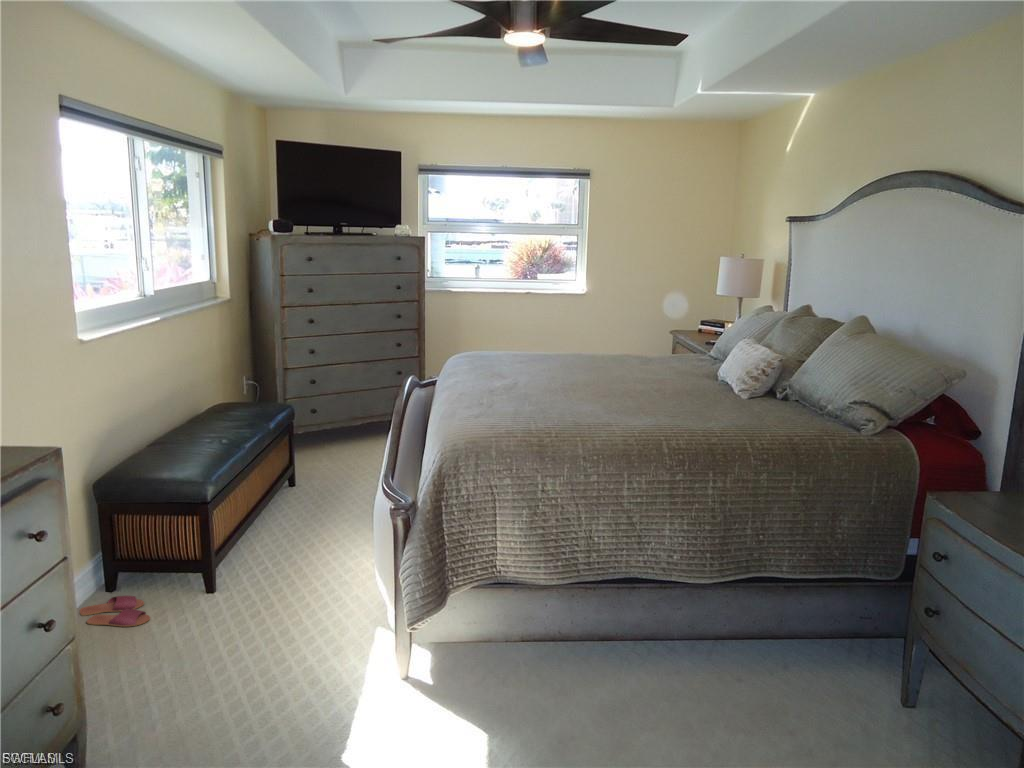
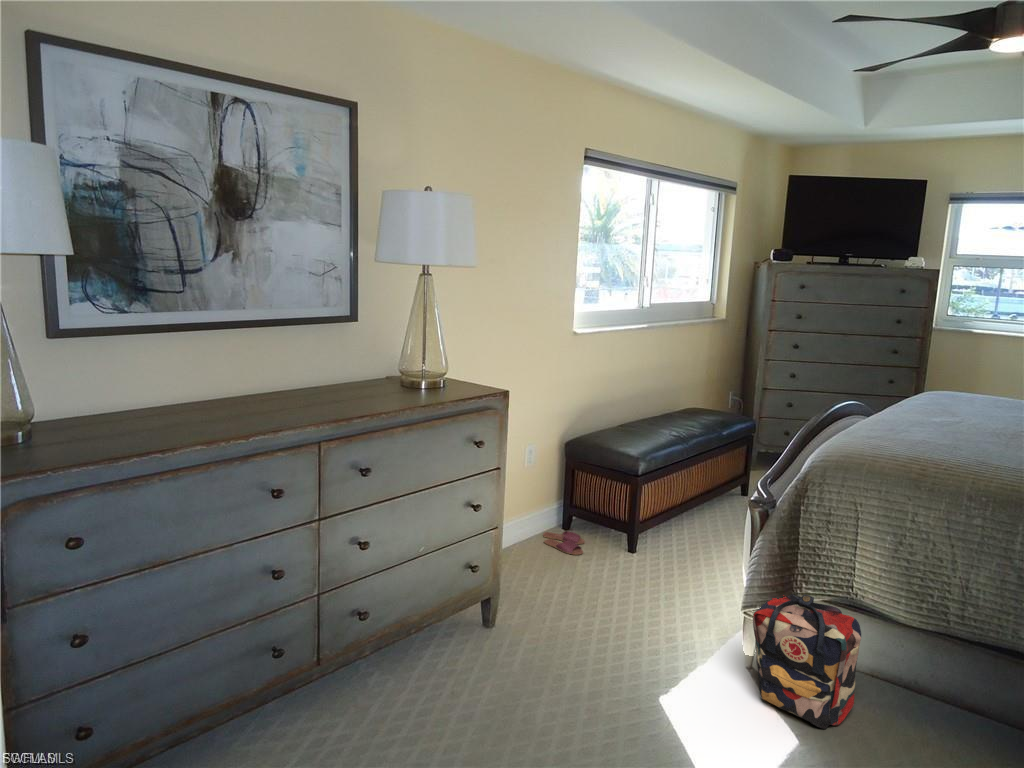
backpack: none [418,589,516,711] -> present [753,594,861,729]

